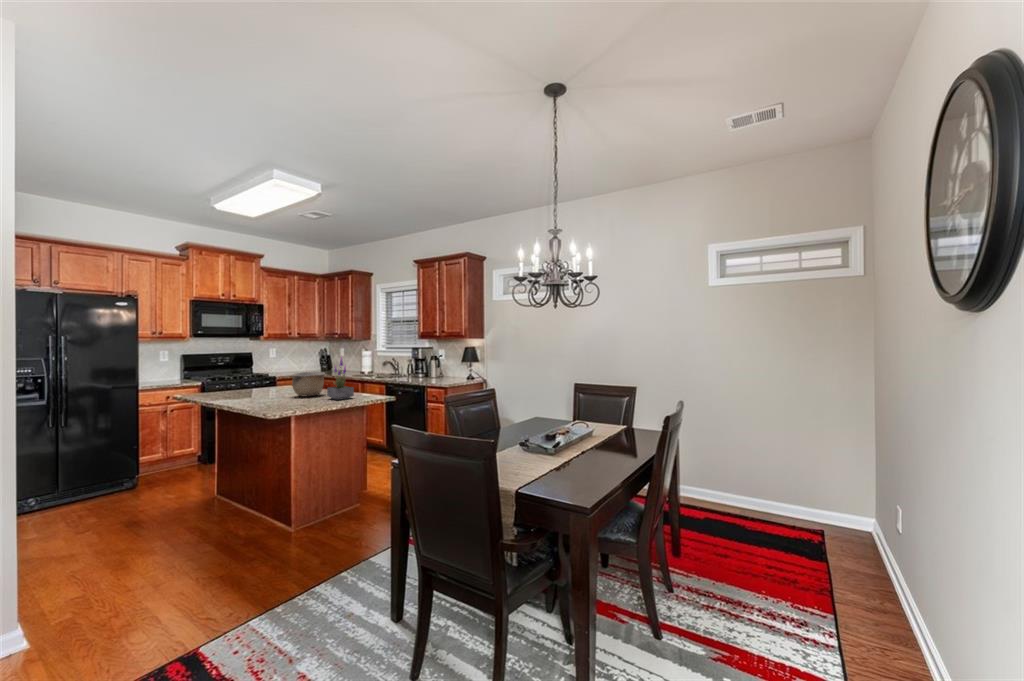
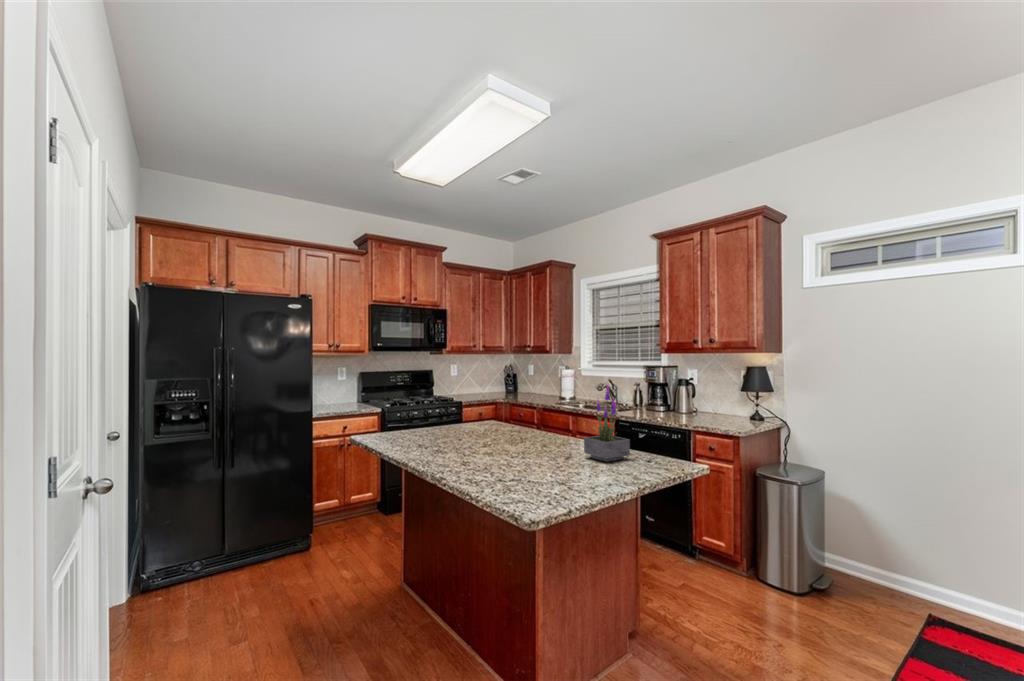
bowl: present [292,372,325,397] -> none [519,406,569,448]

